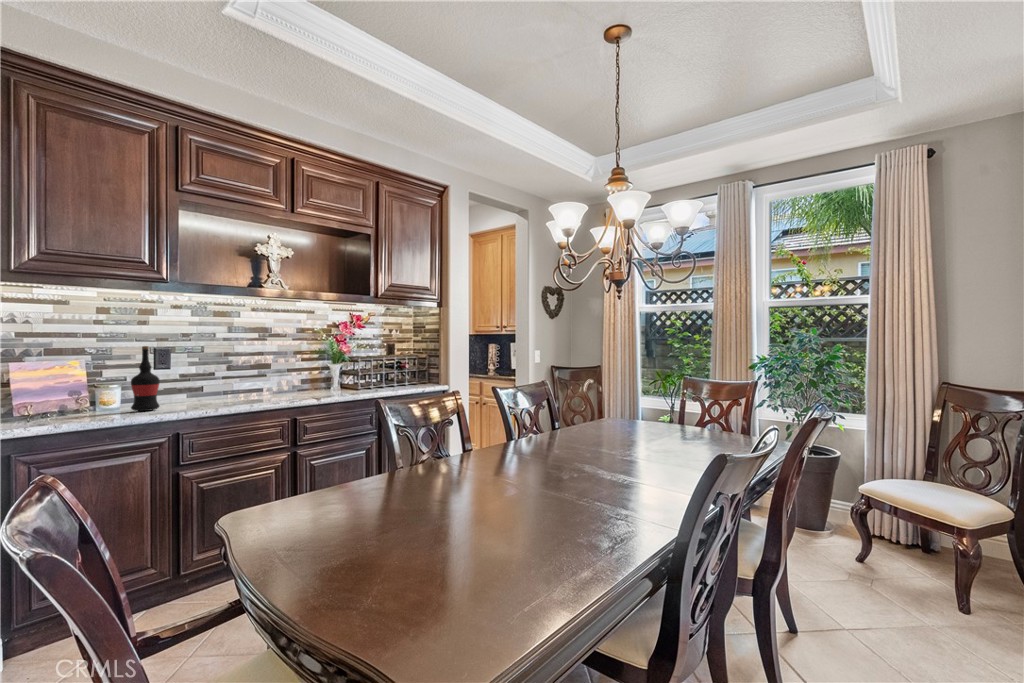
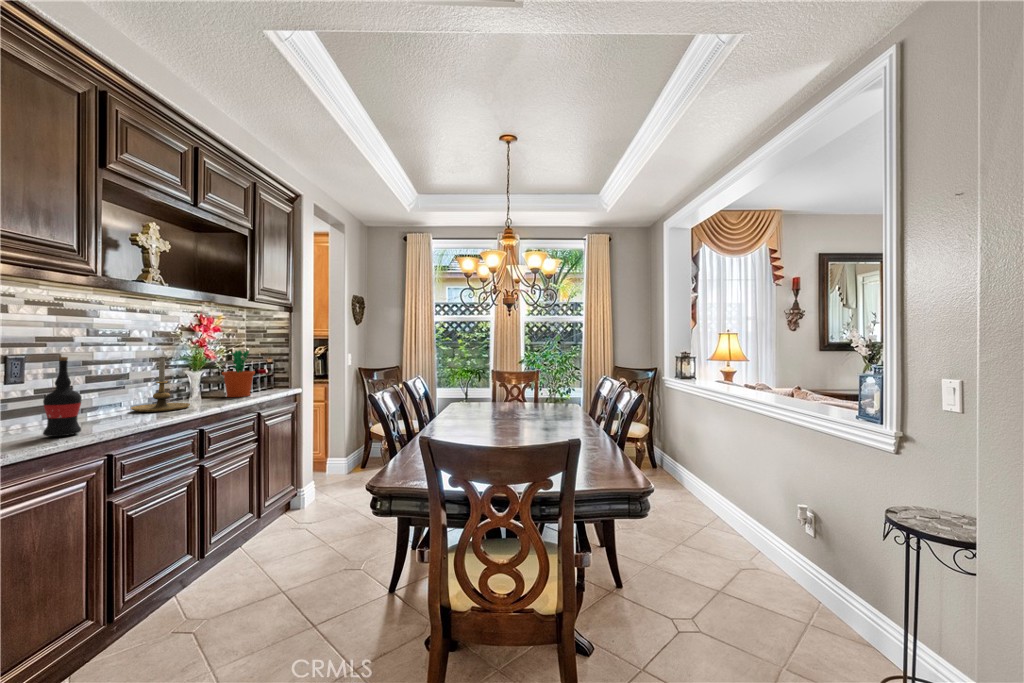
flower pot: none [350,344,379,391] -> present [222,350,255,397]
candle holder: none [252,349,299,398] -> present [131,357,190,412]

